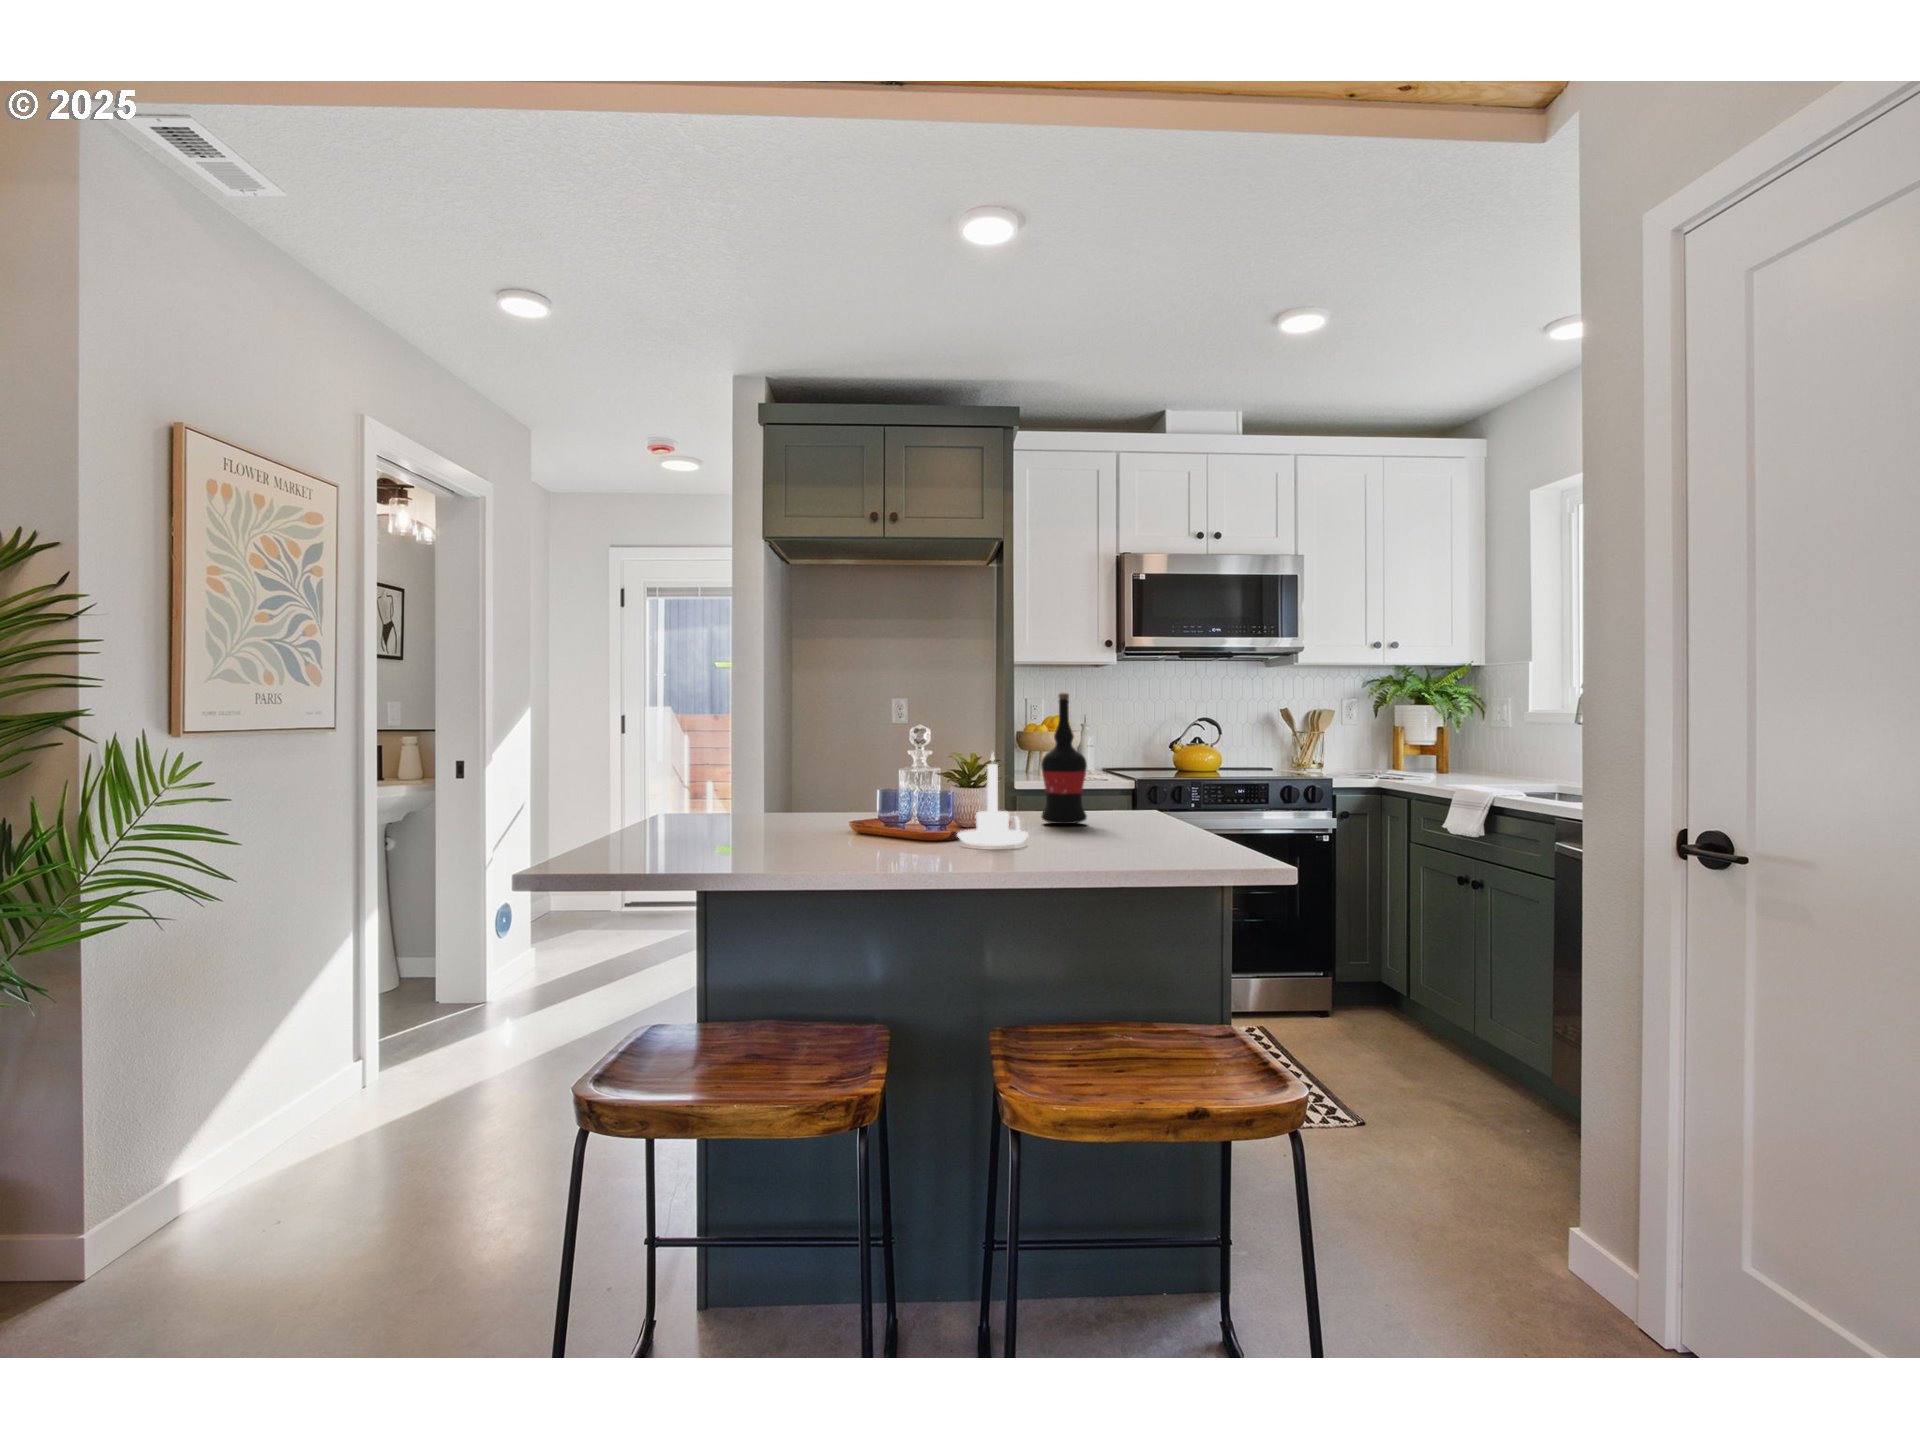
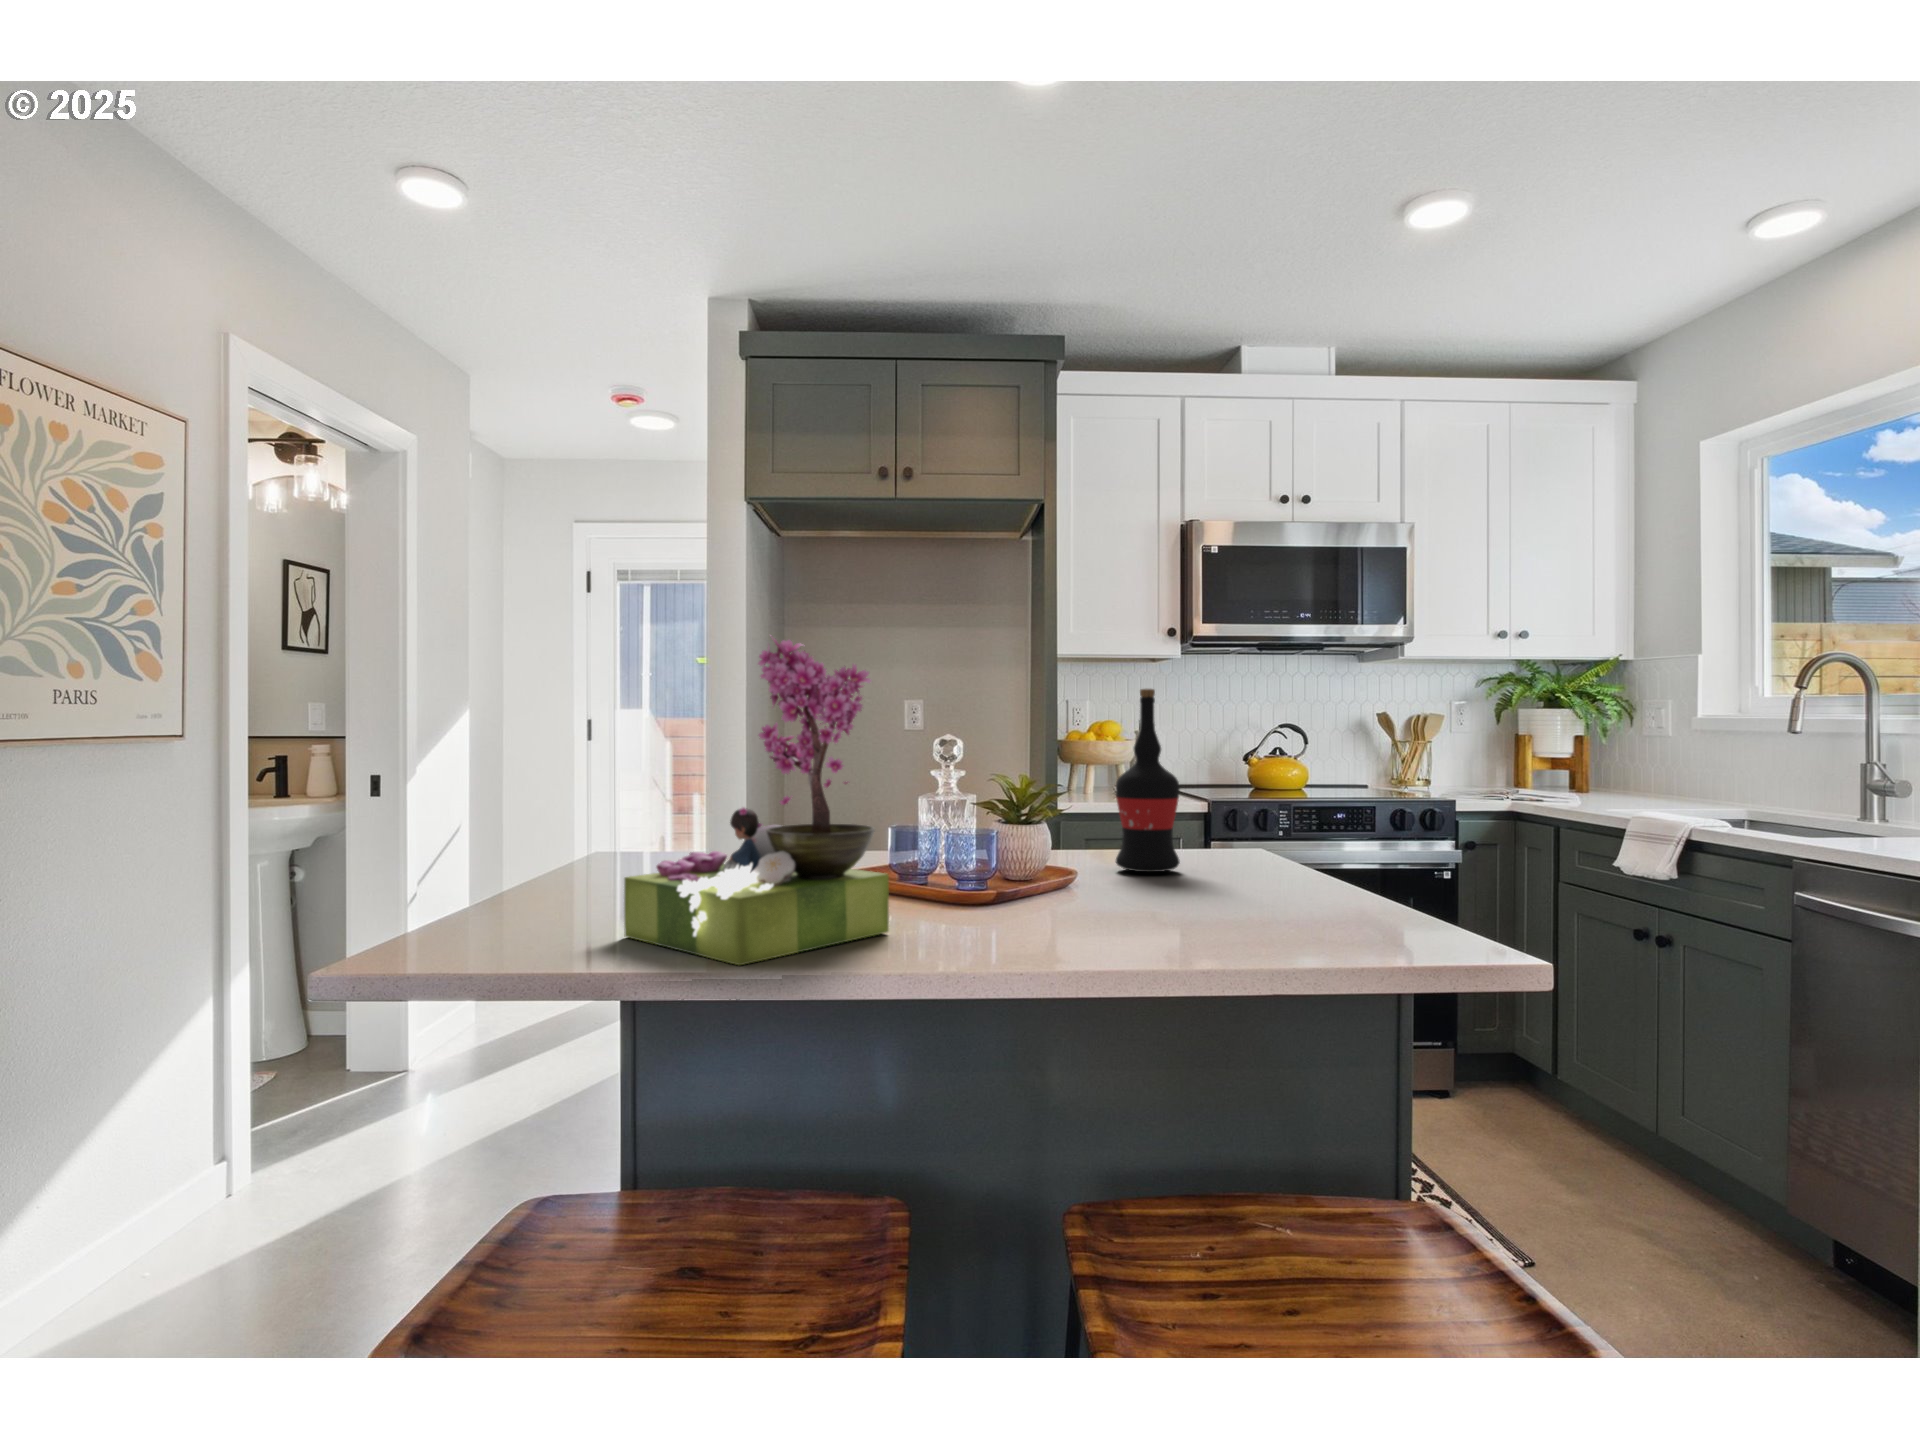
flower arrangement: none [708,659,879,869] -> present [624,639,889,966]
candle holder: present [957,754,1028,846] -> none [1005,770,1112,915]

